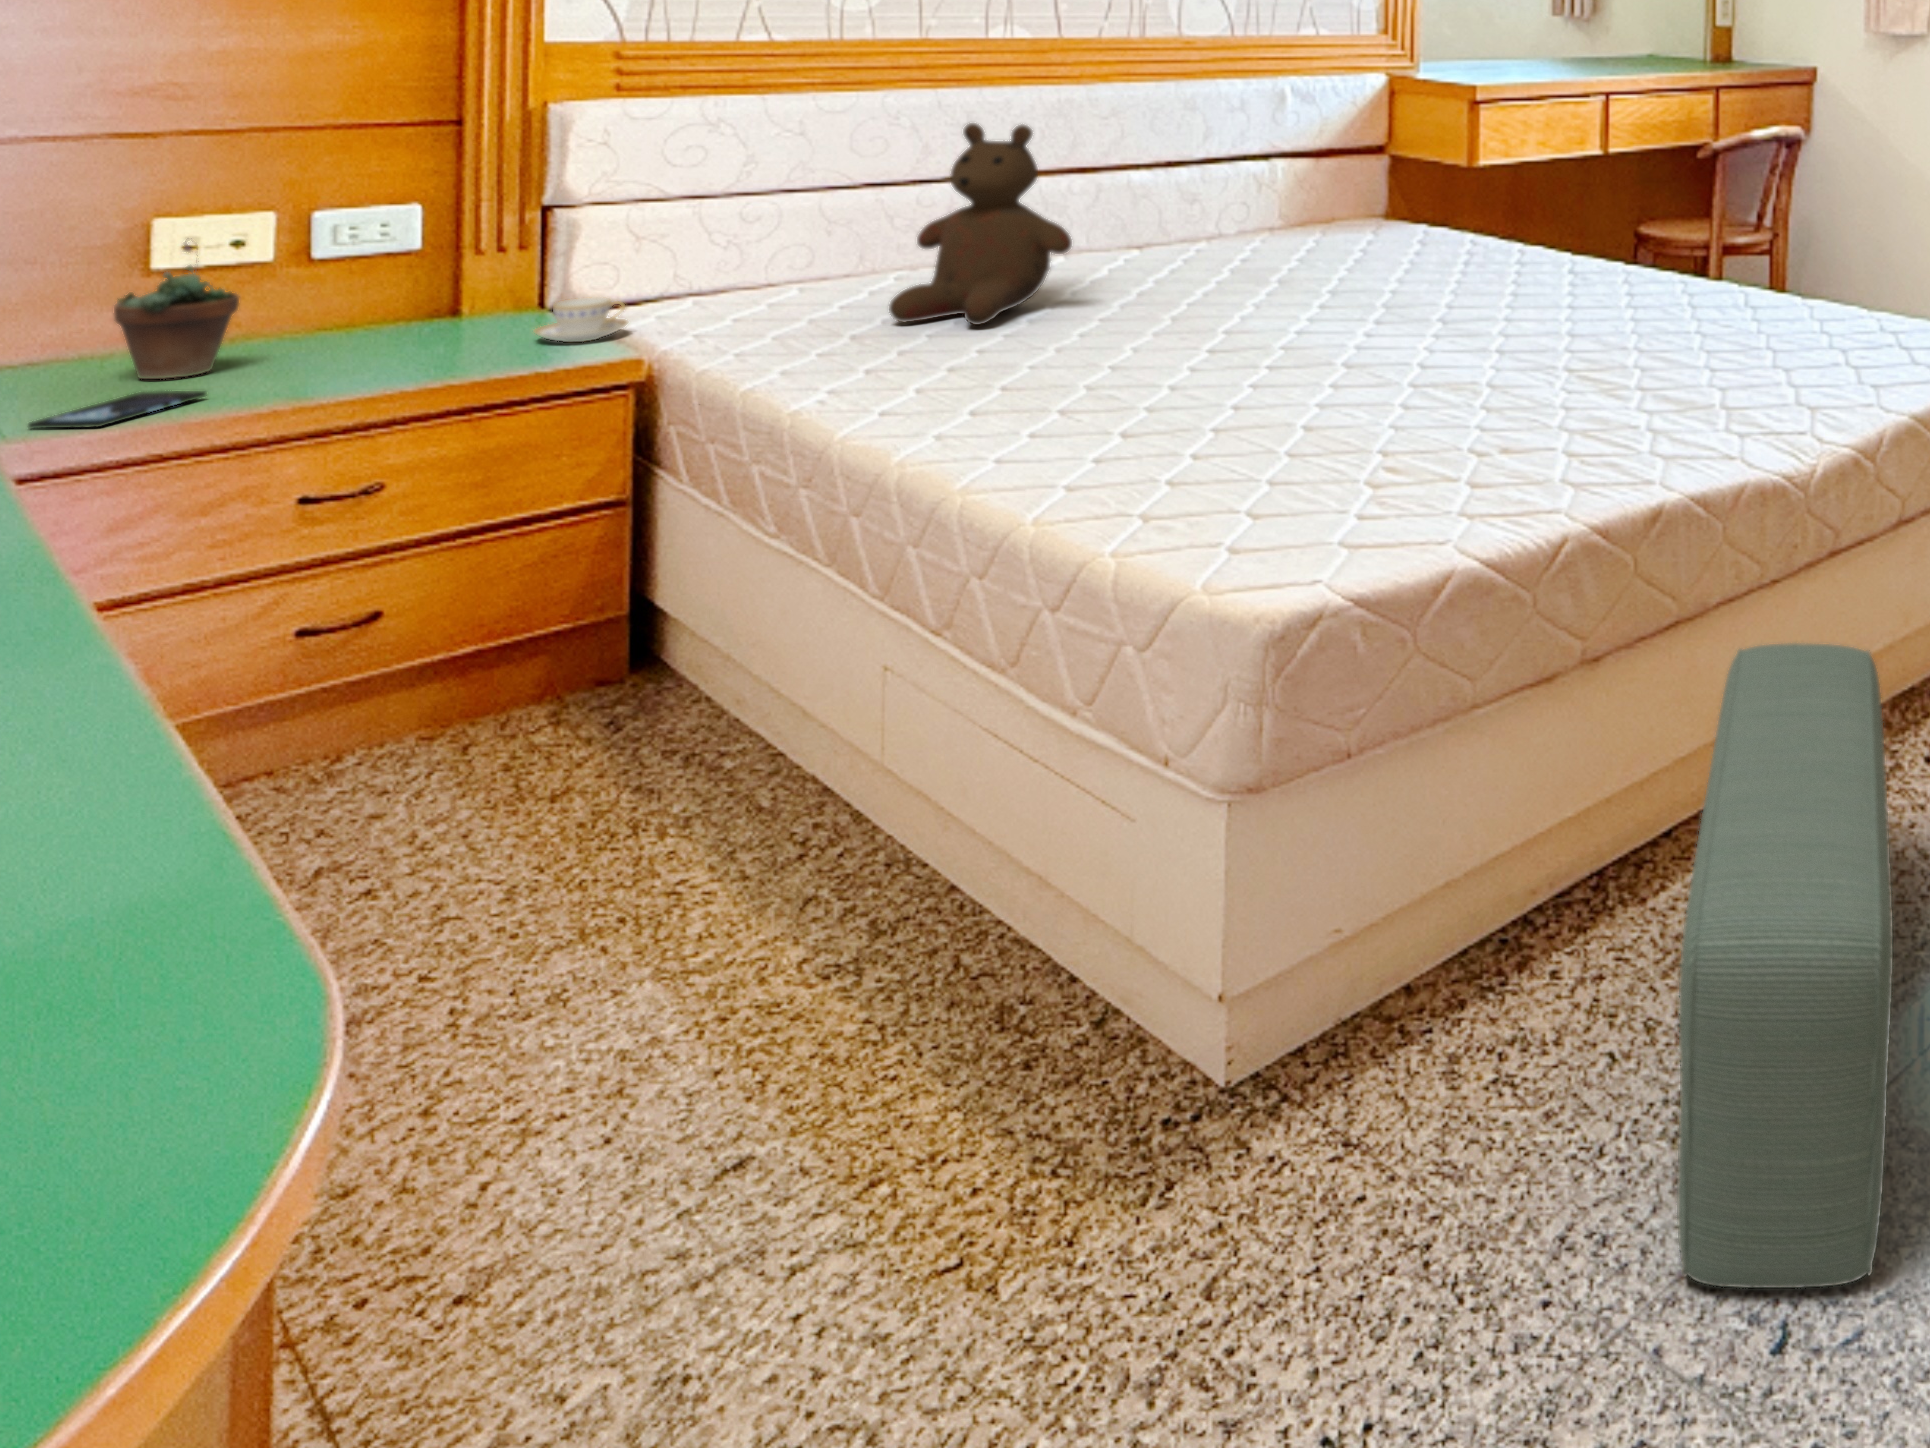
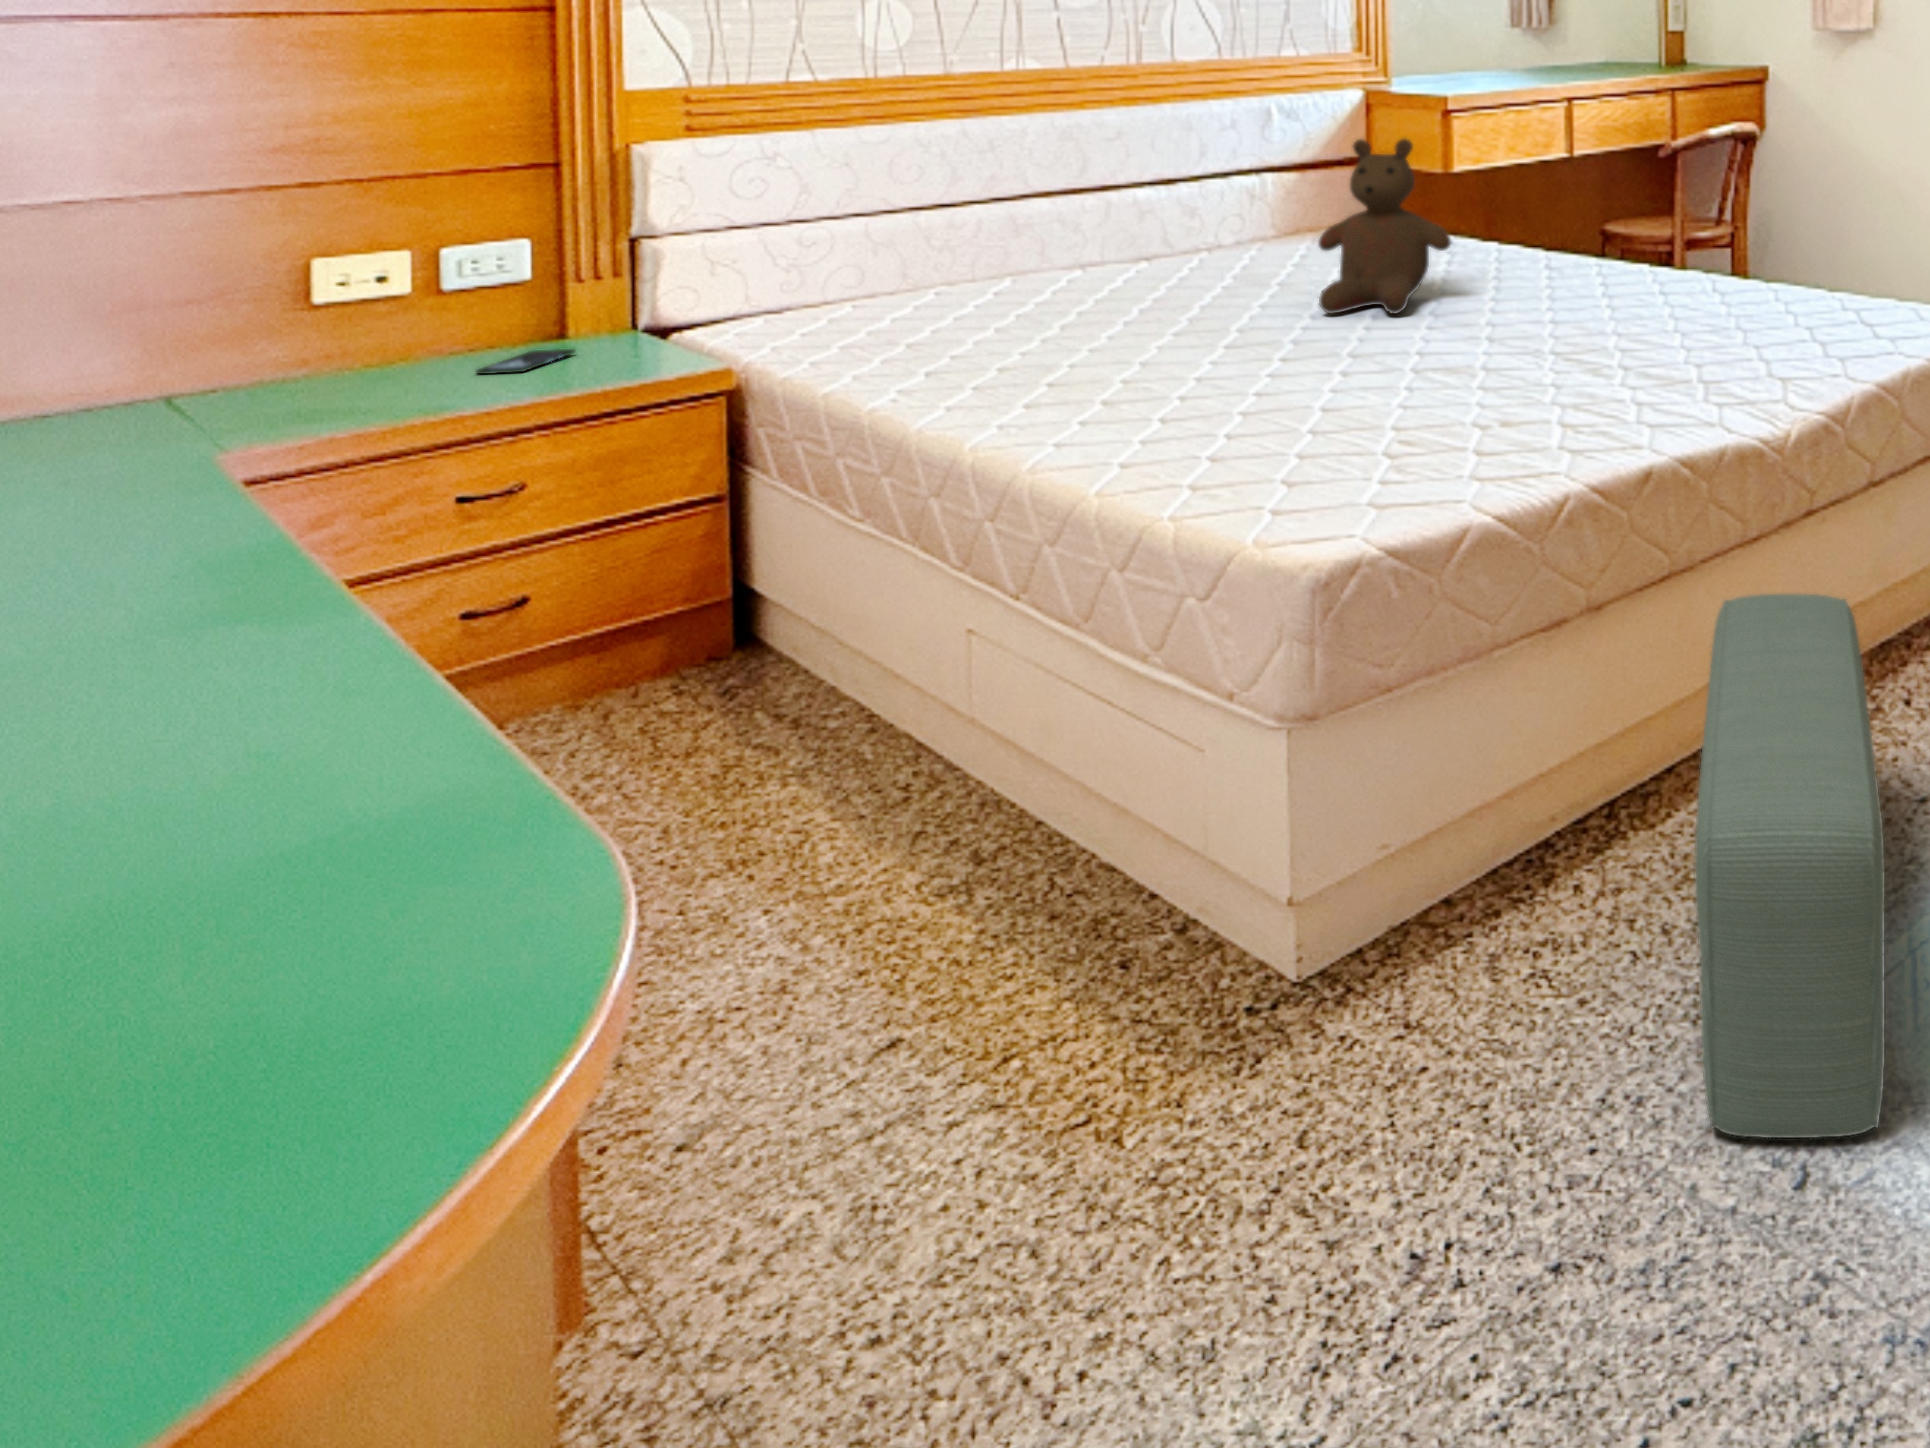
teddy bear: present [889,123,1072,325] -> present [1318,139,1451,314]
succulent plant: present [114,238,239,379] -> none [274,276,373,402]
teacup: present [534,297,627,342] -> none [616,320,697,361]
smartphone: present [28,391,206,429] -> present [476,349,575,374]

